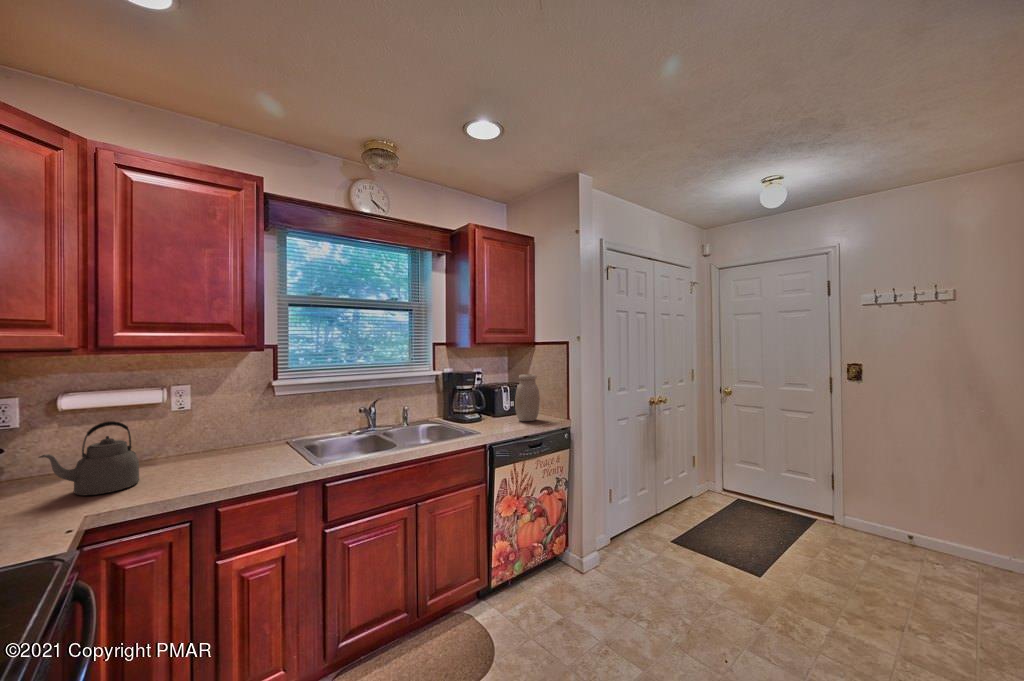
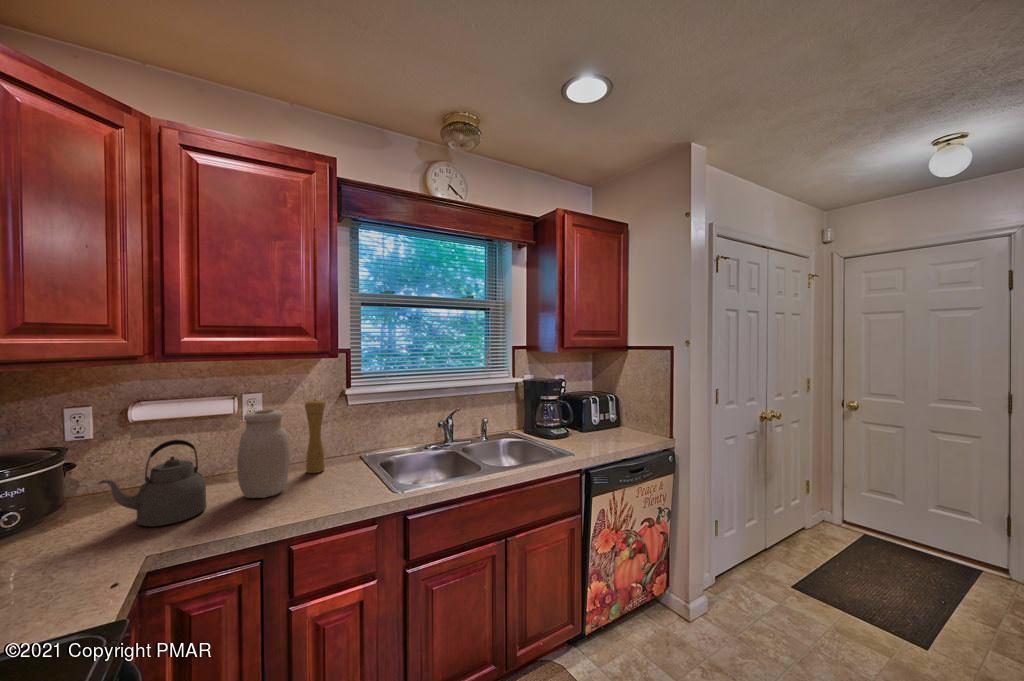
jar: present [515,374,540,421] -> present [237,410,290,498]
pepper mill: none [233,389,252,455] -> present [305,399,325,473]

